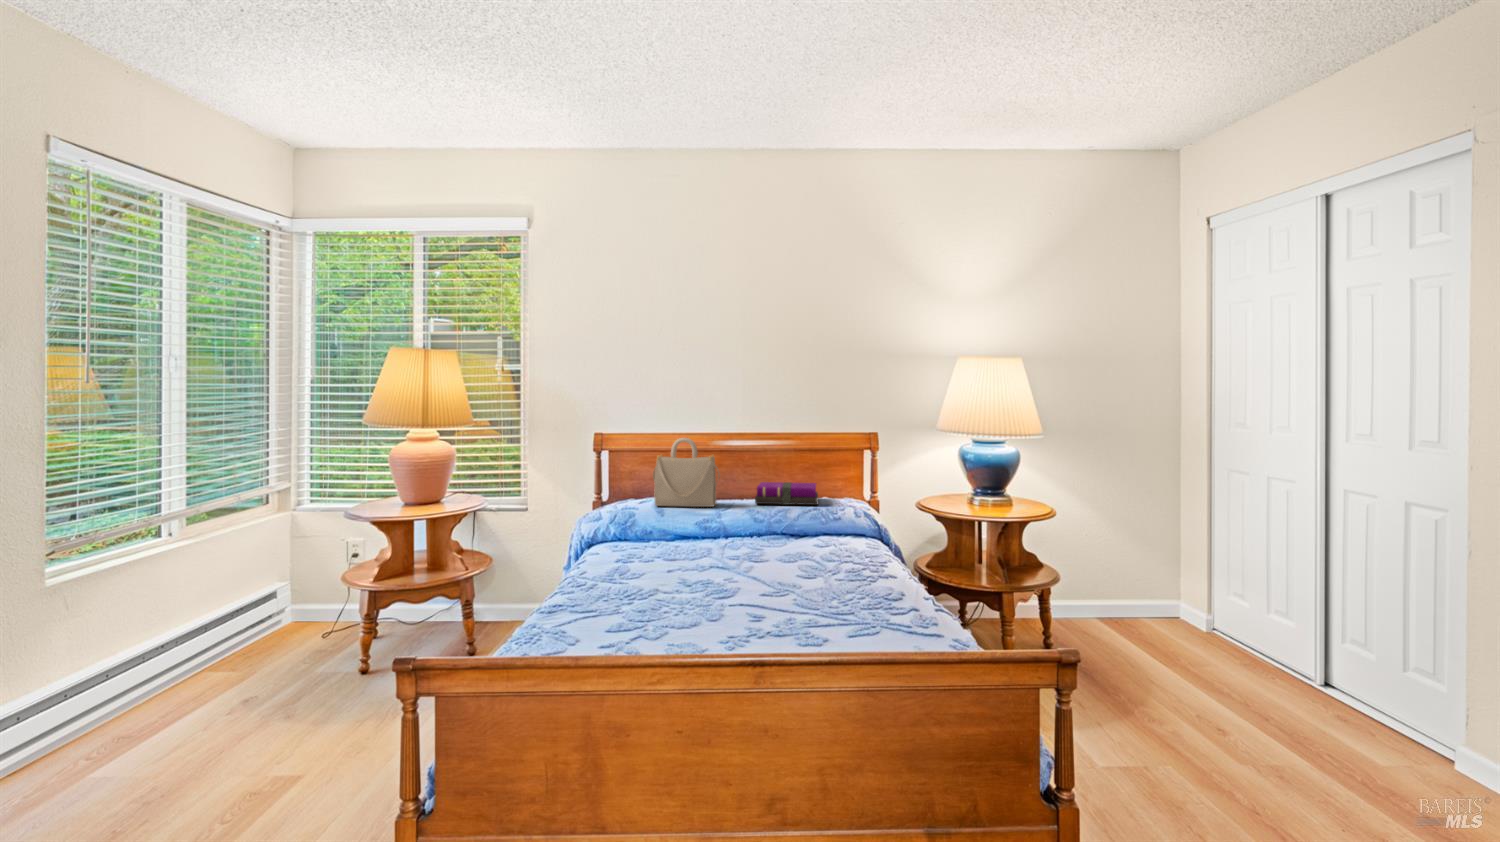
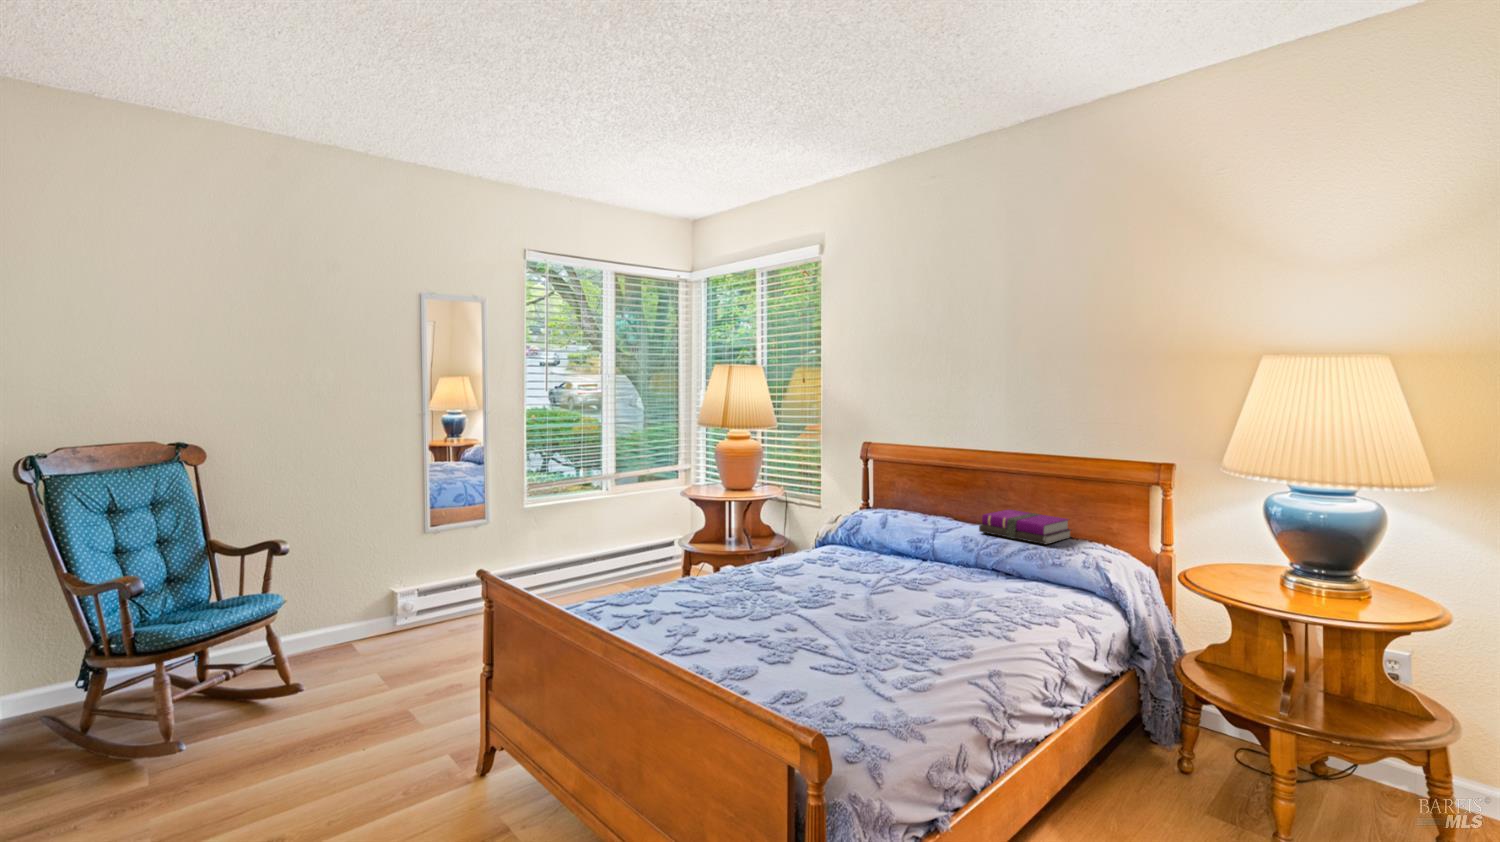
handbag: present [653,438,719,507] -> none [882,455,946,528]

